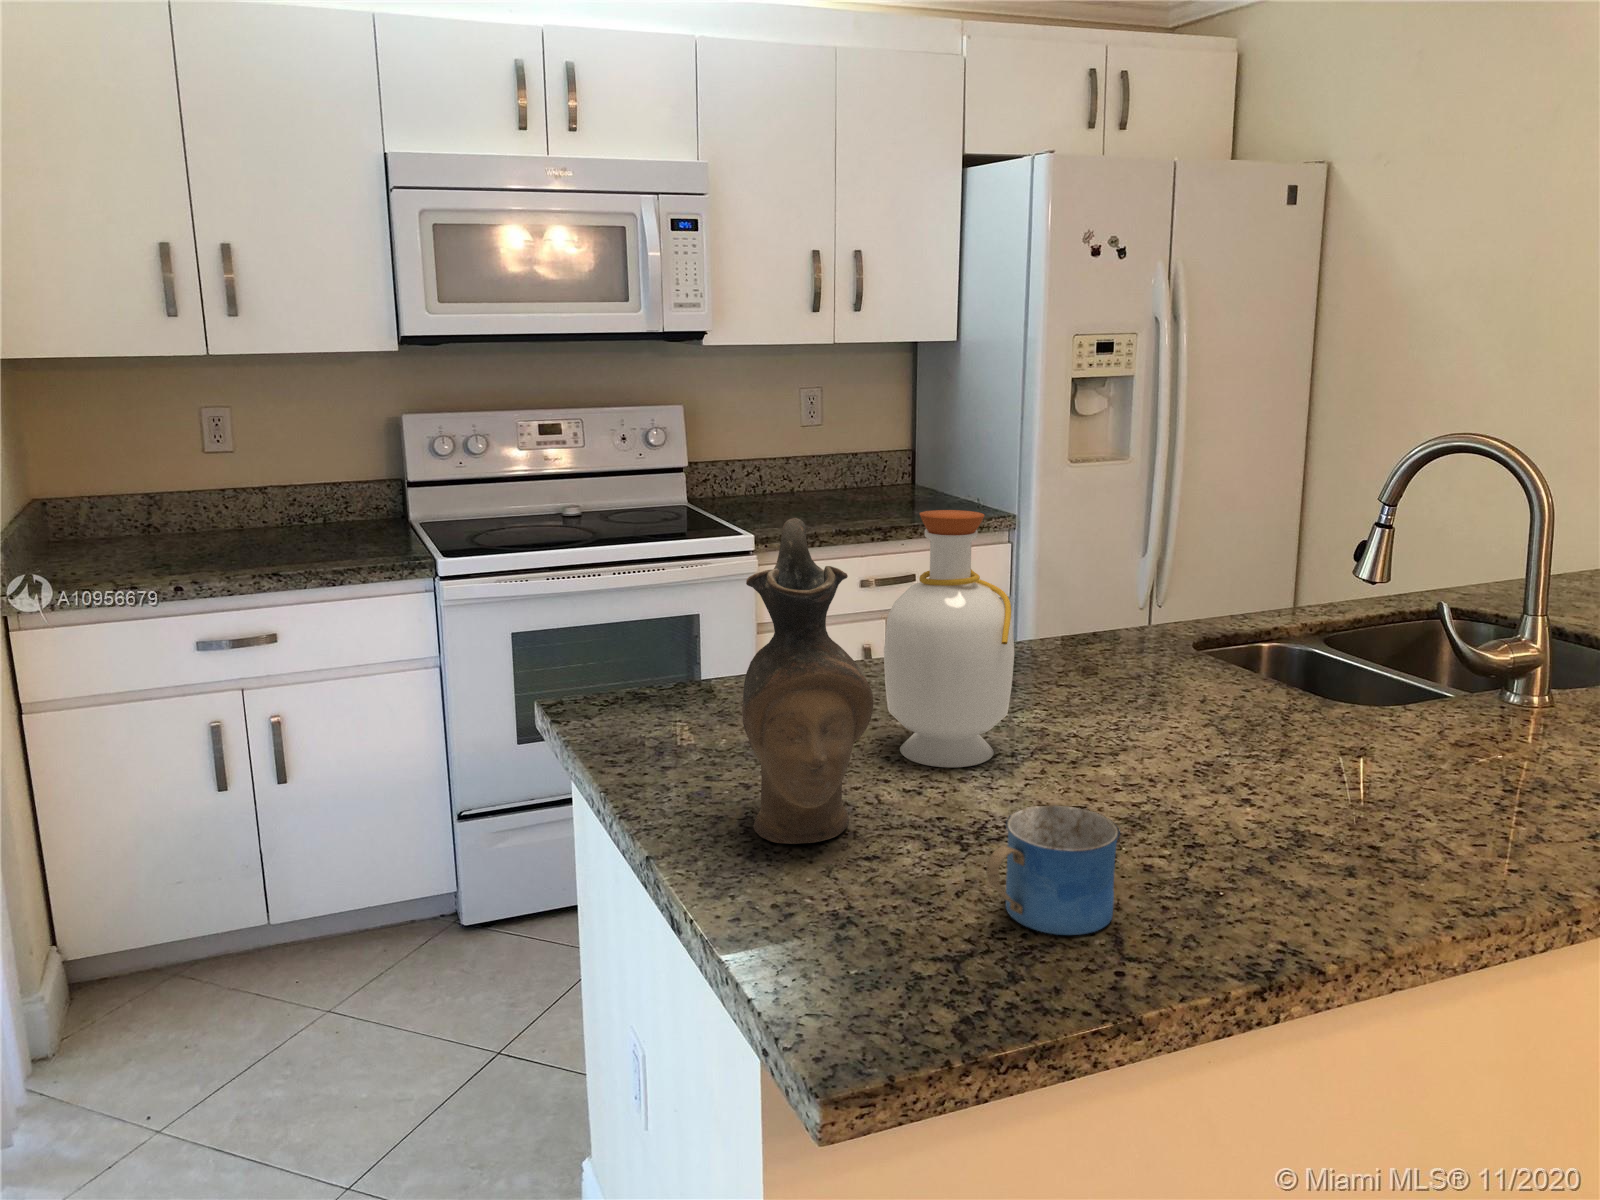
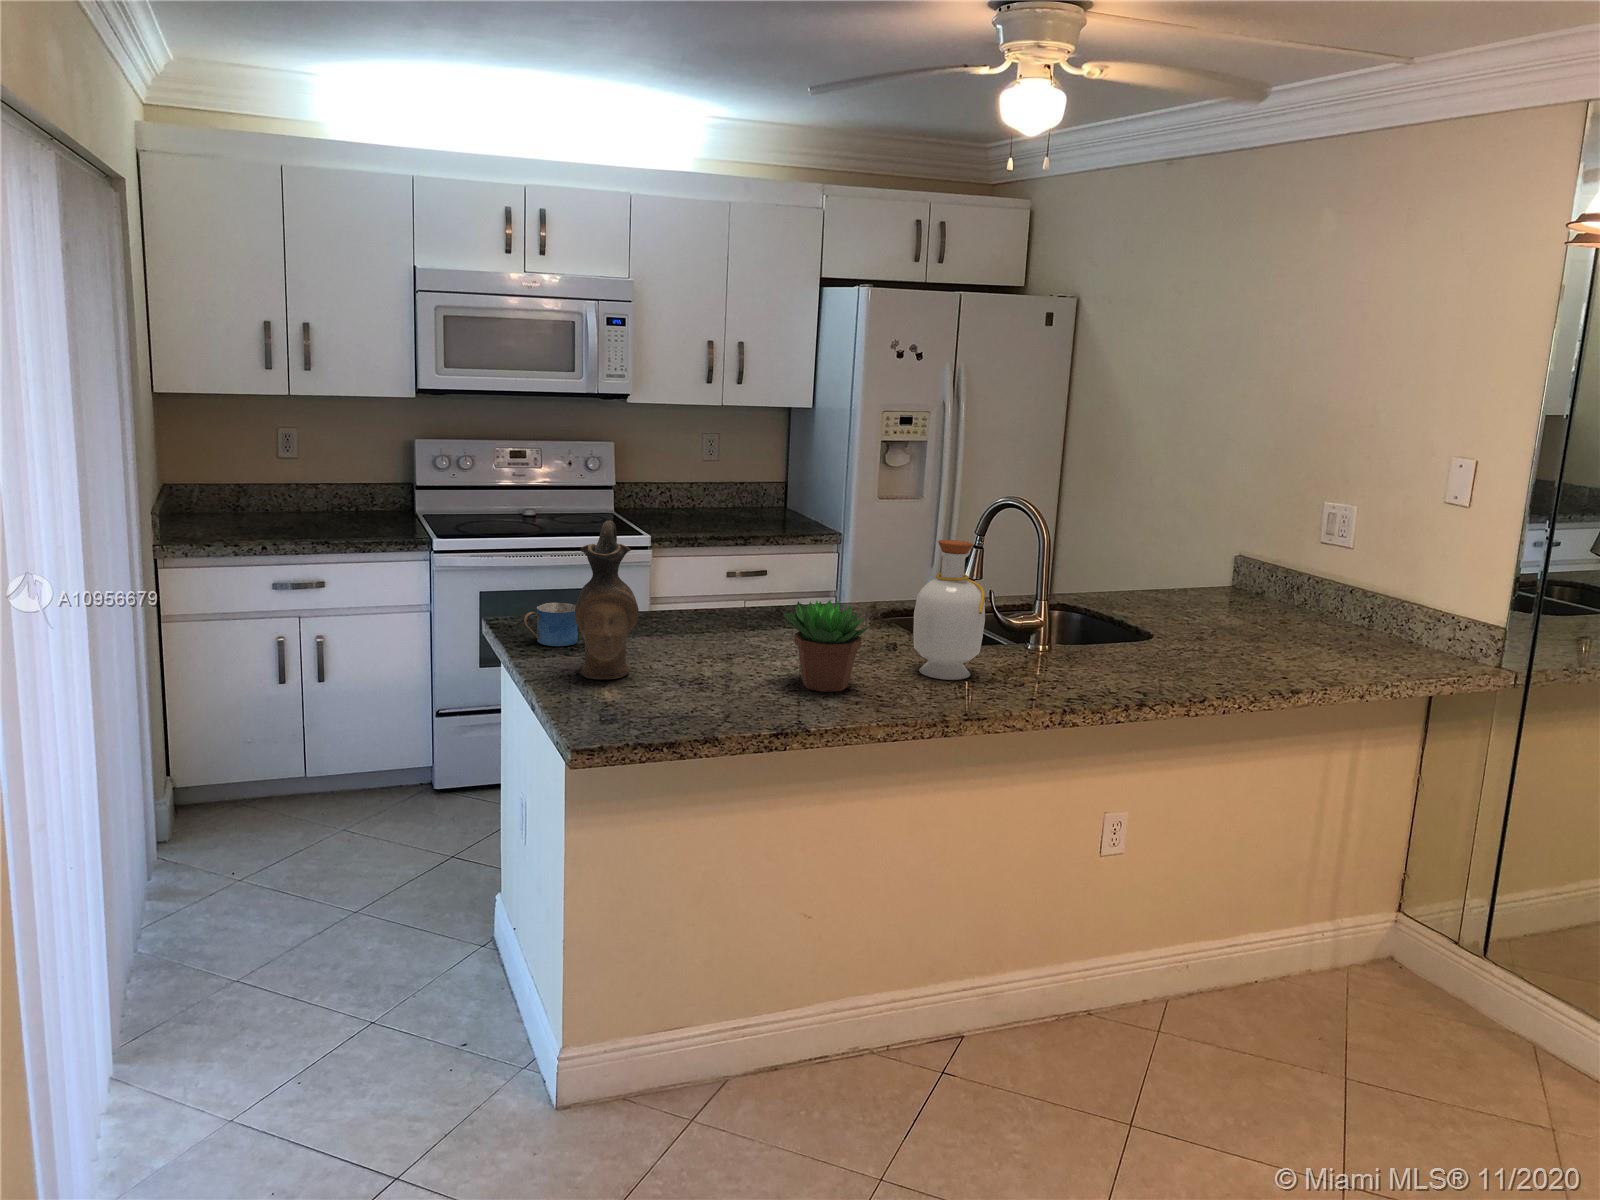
bottle: present [884,510,1014,767] -> present [913,540,985,680]
succulent plant: none [1159,653,1349,846] -> present [782,600,868,692]
mug: present [987,805,1120,935] -> present [524,603,578,646]

